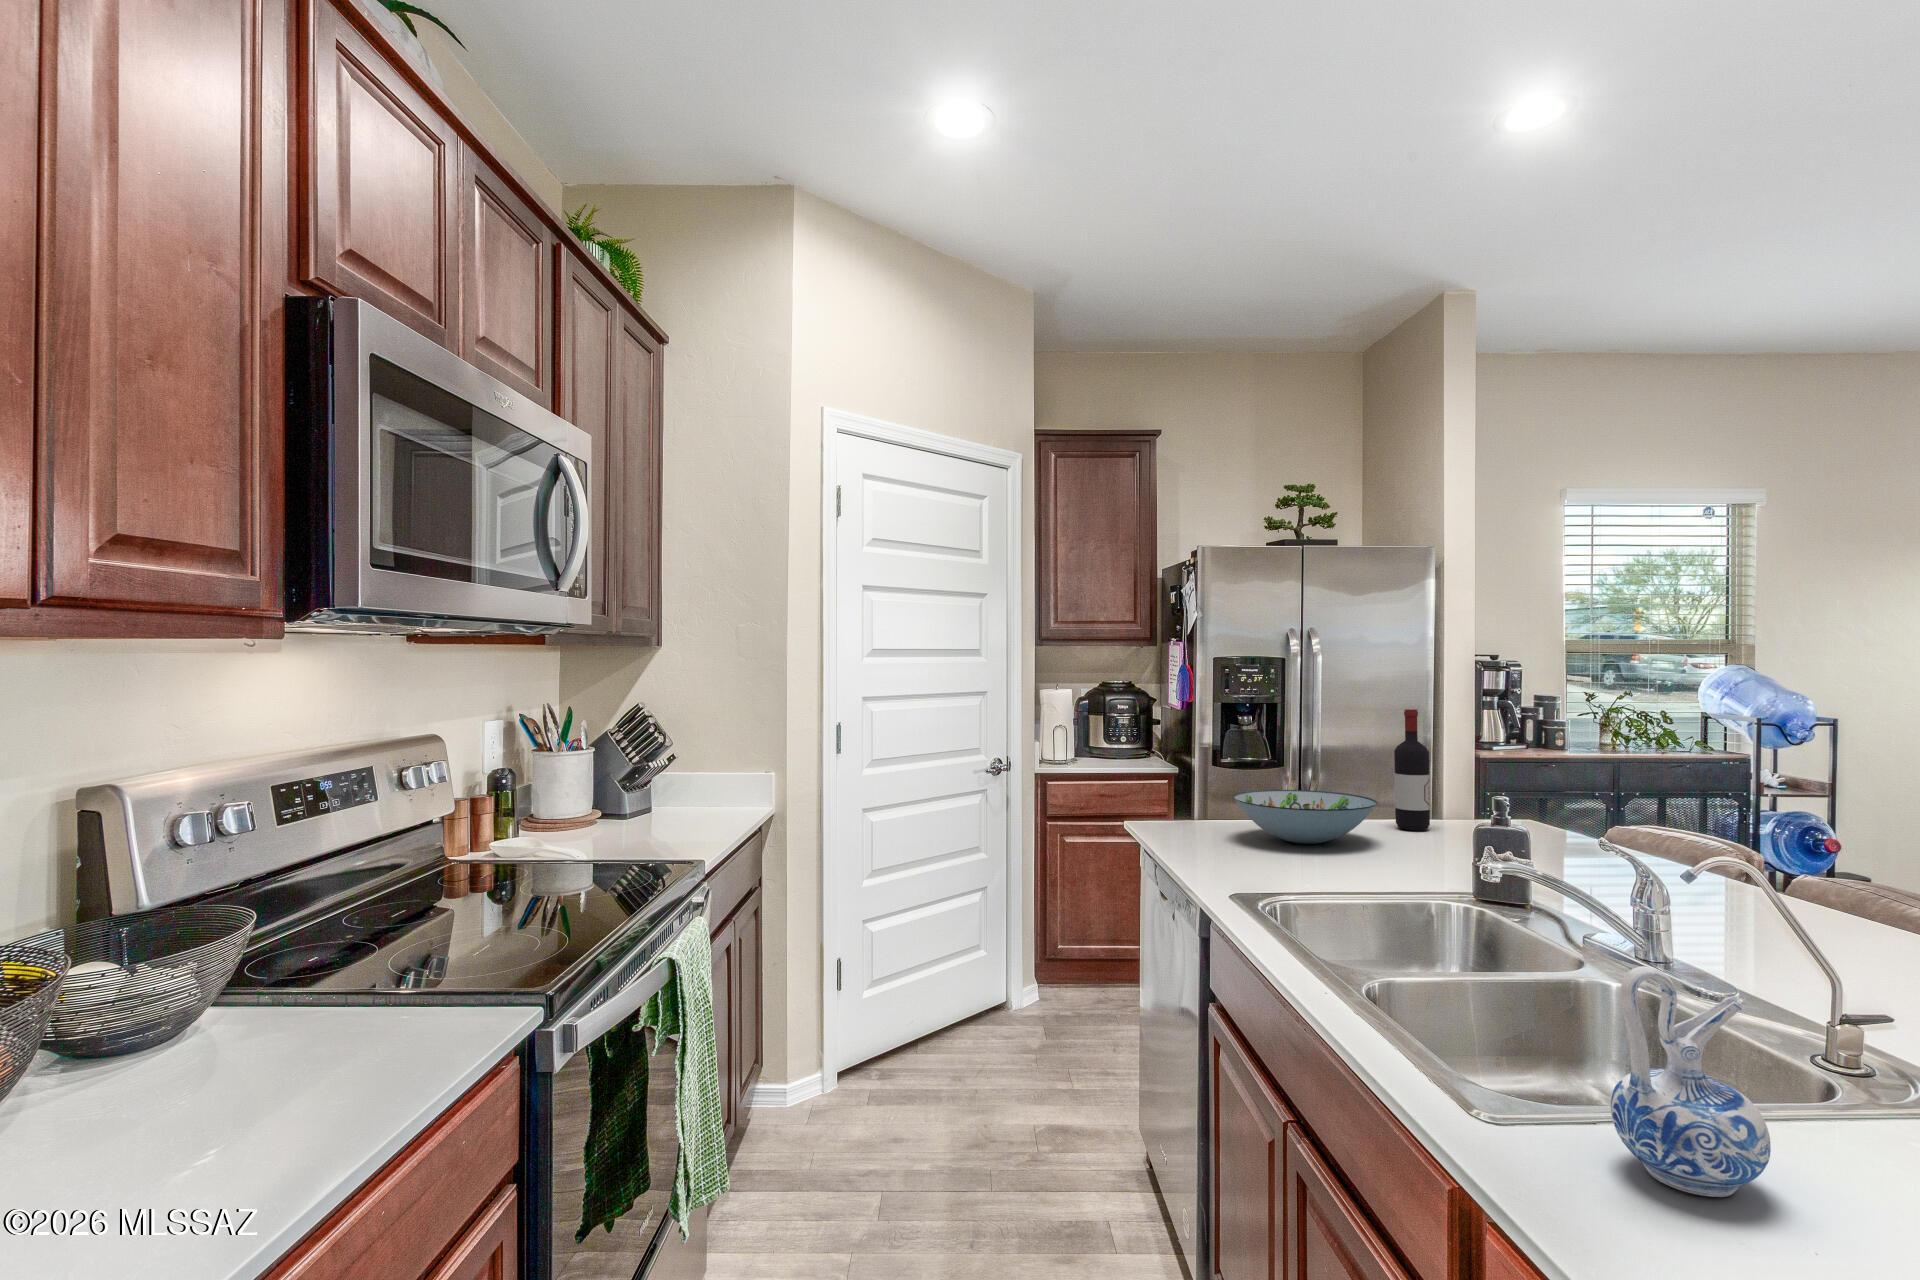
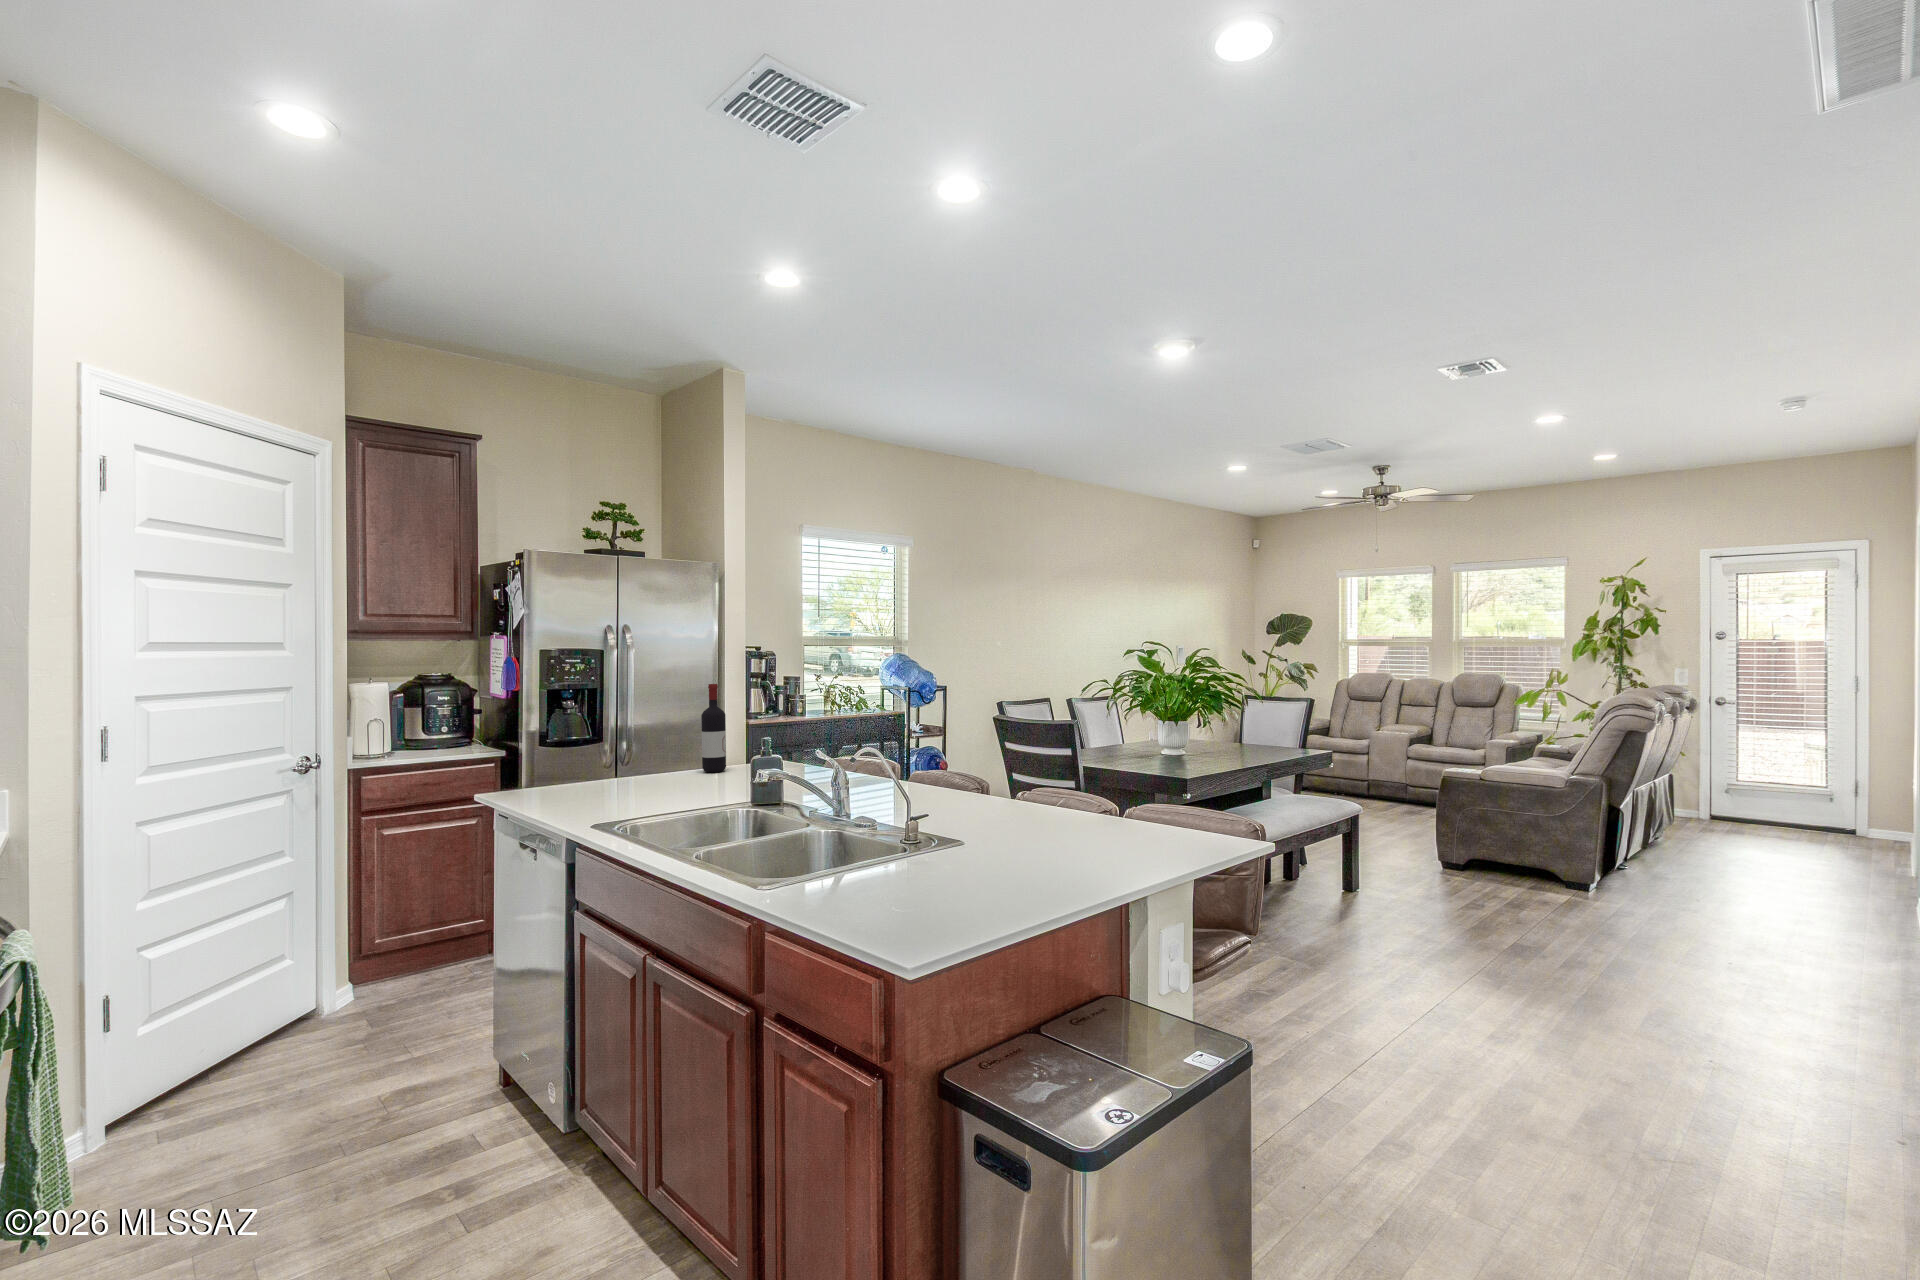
decorative bowl: present [1234,790,1377,844] -> none [580,750,693,790]
ceramic pitcher: present [1611,966,1771,1197] -> none [851,794,915,904]

